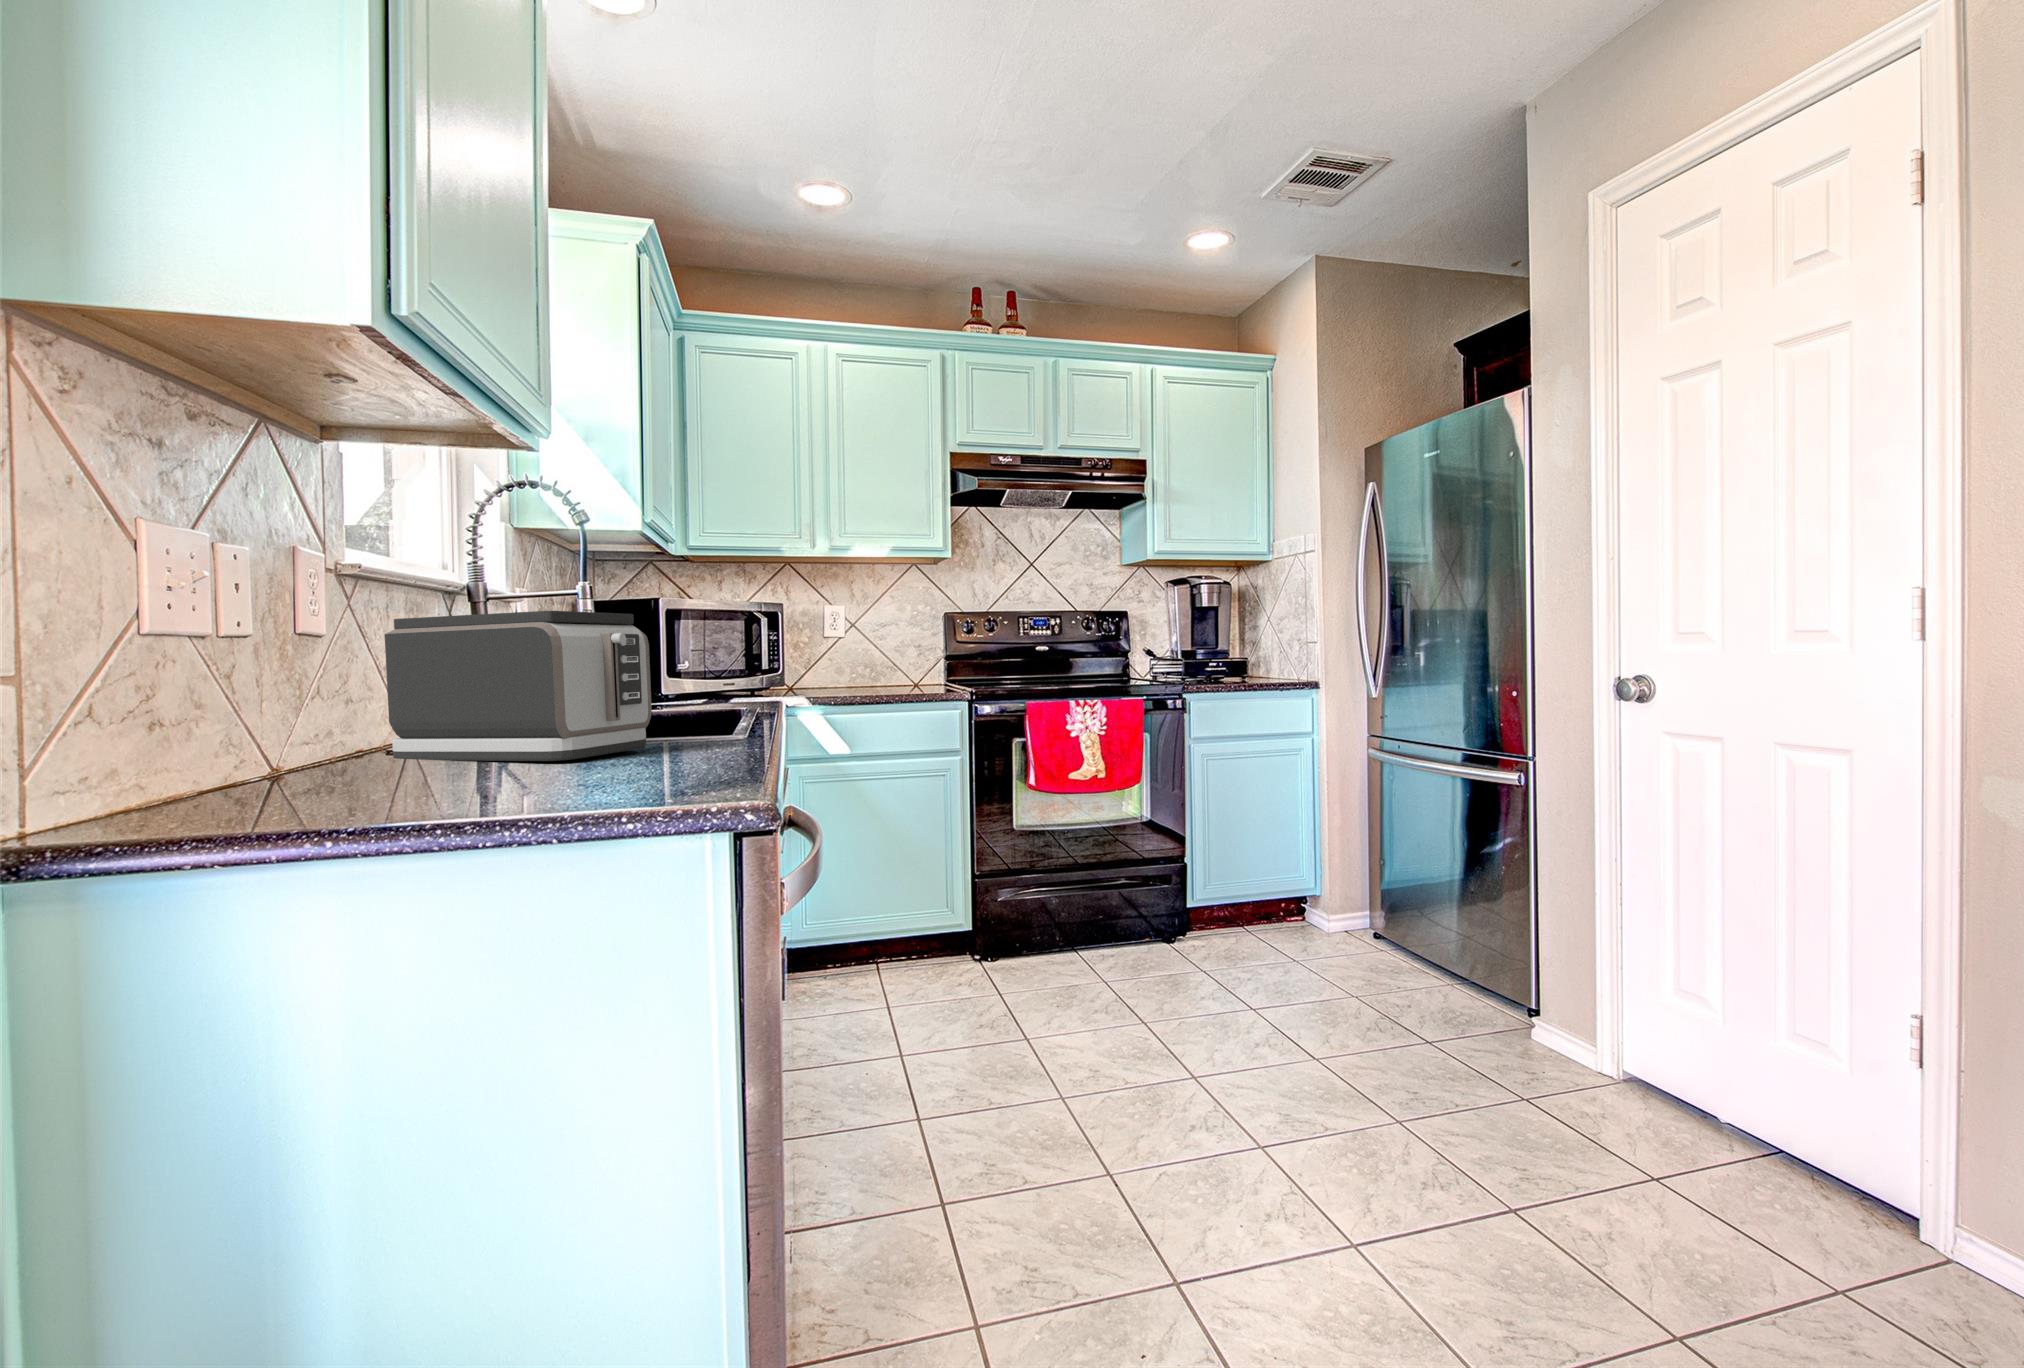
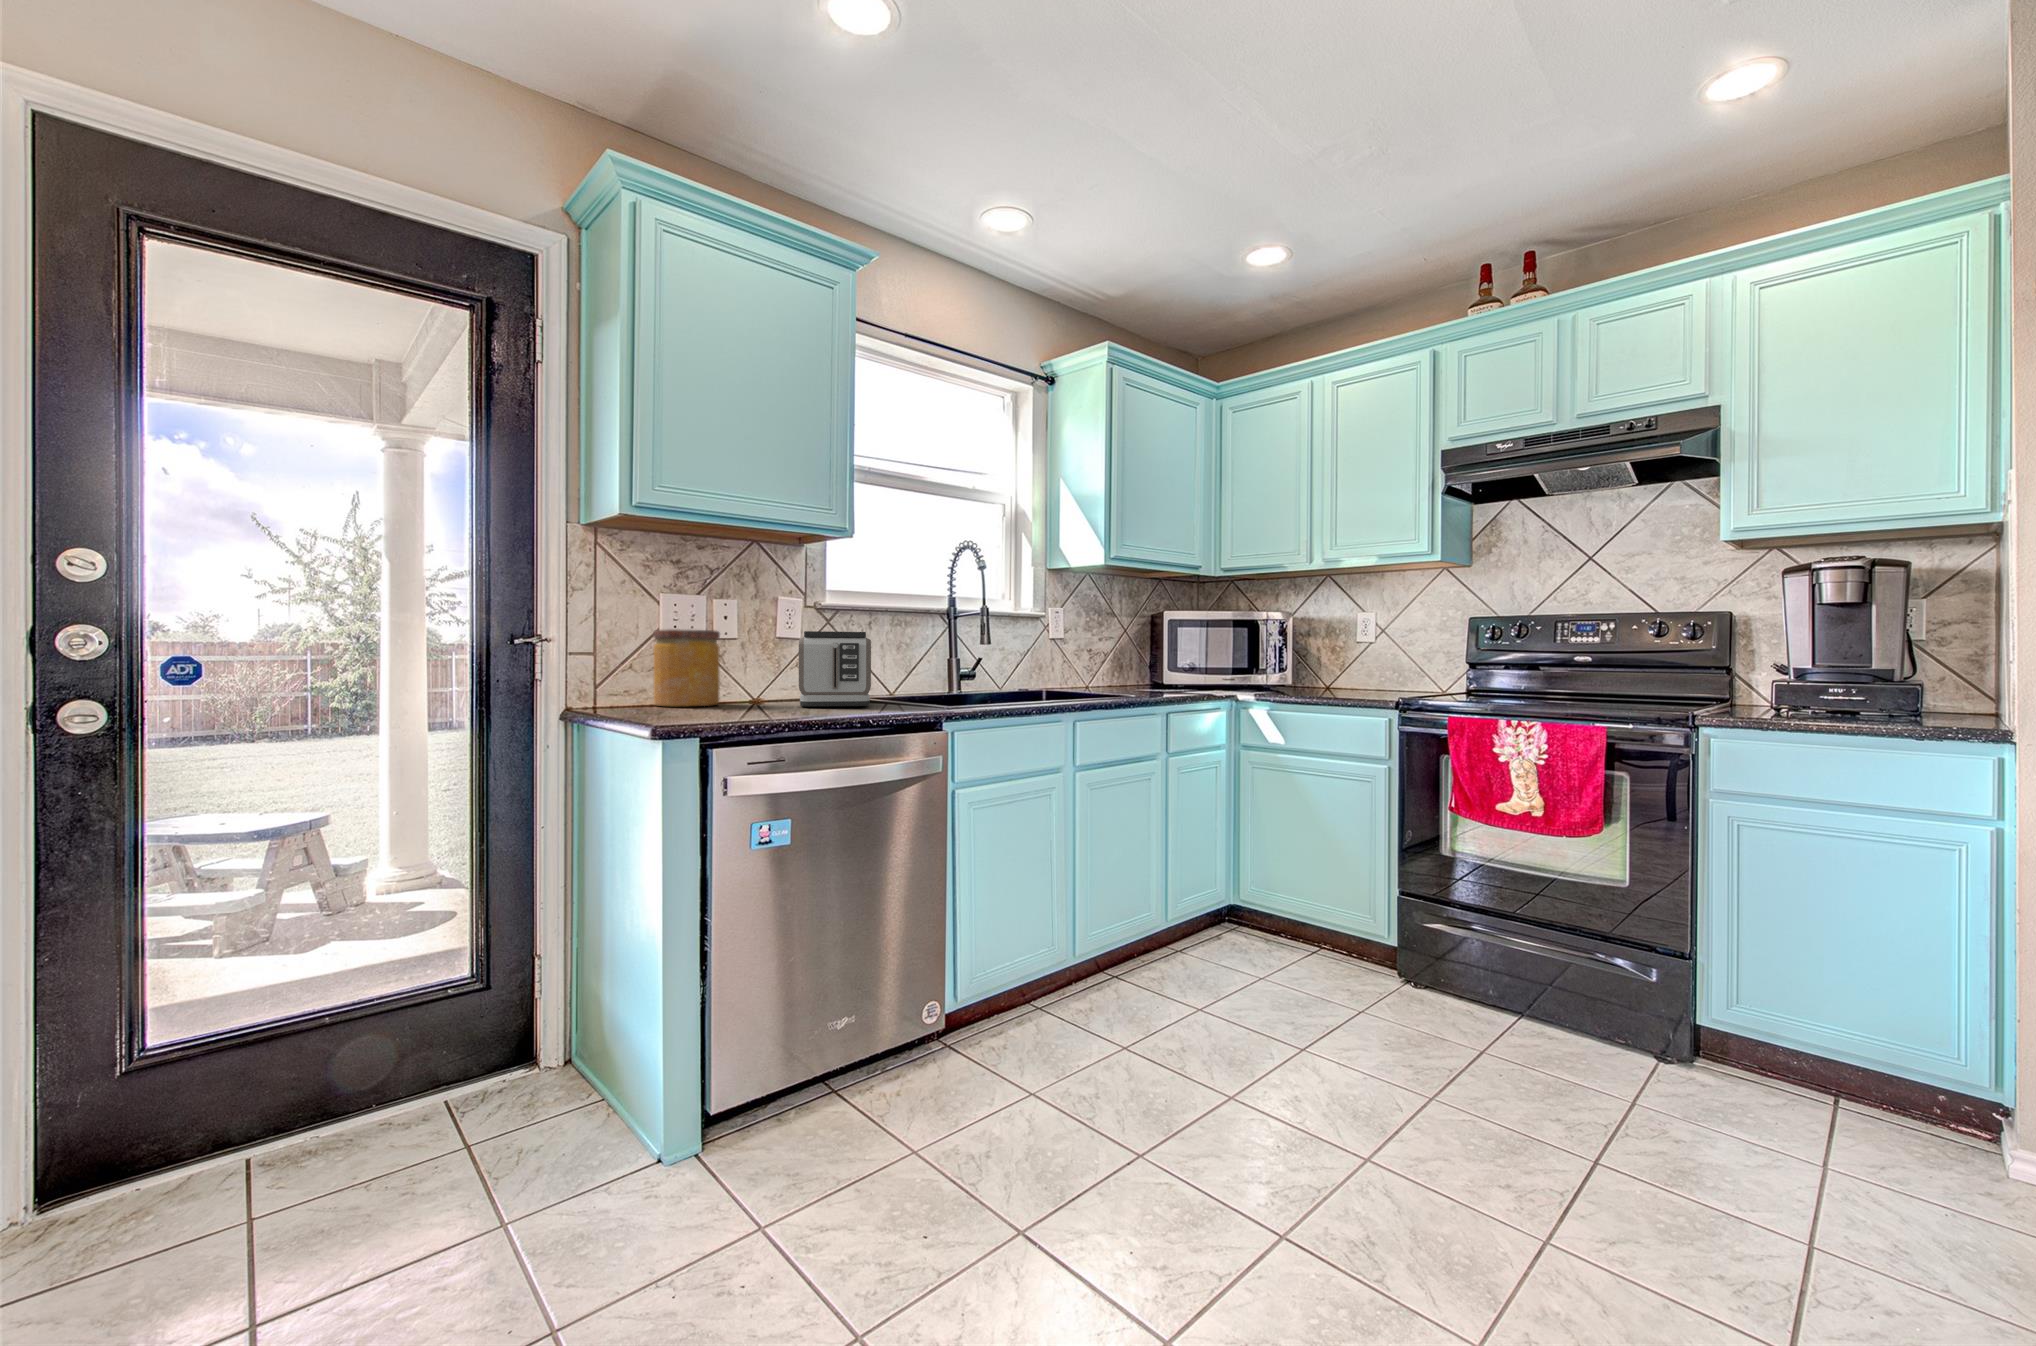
jar: none [188,597,399,805] -> present [653,629,720,706]

